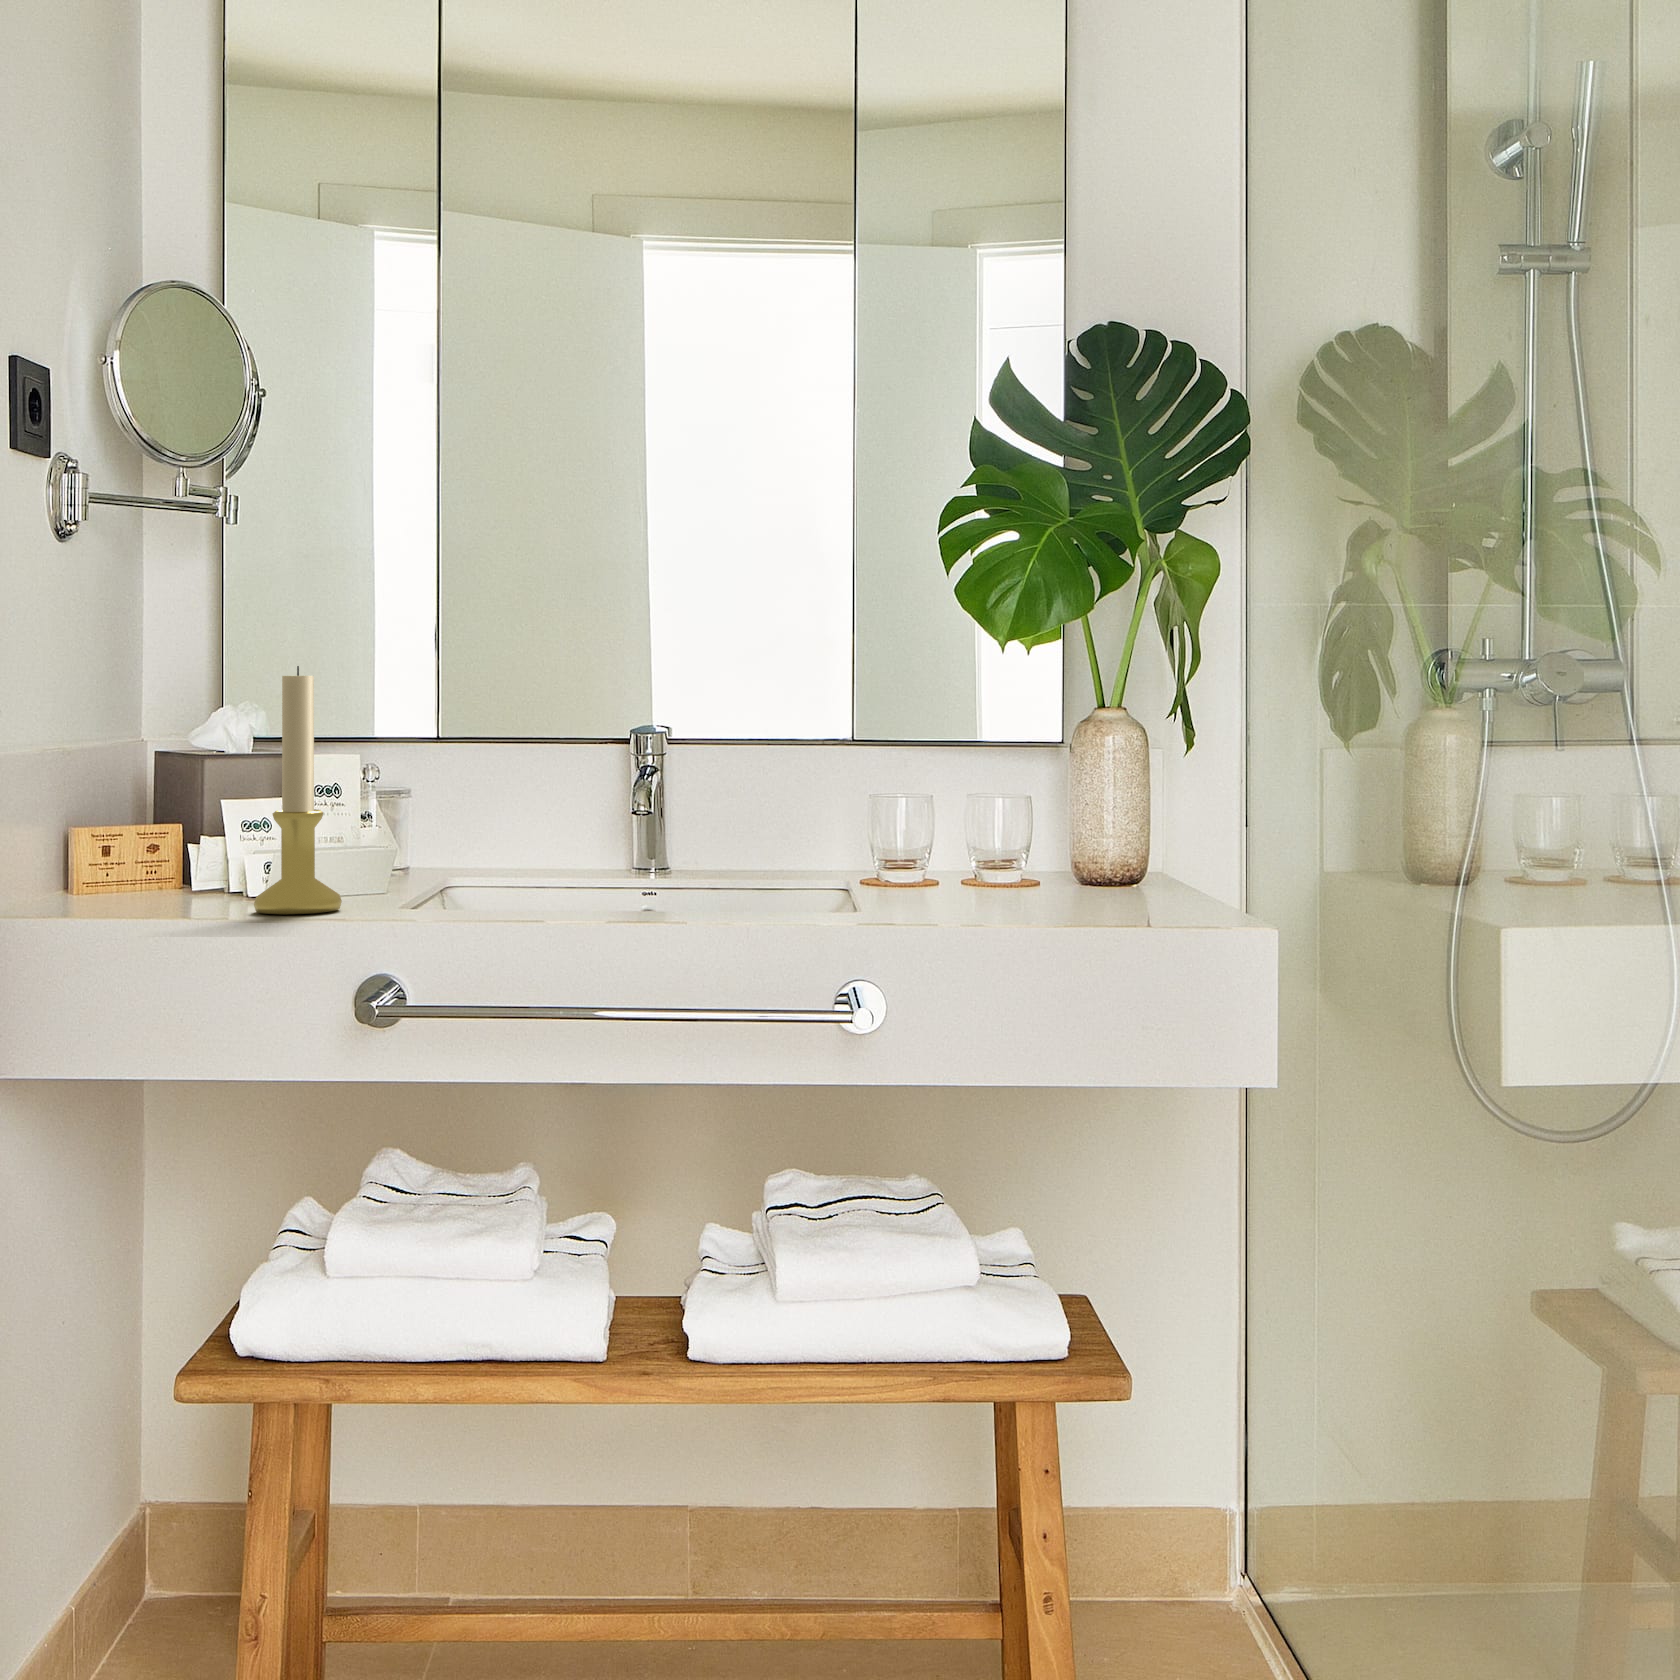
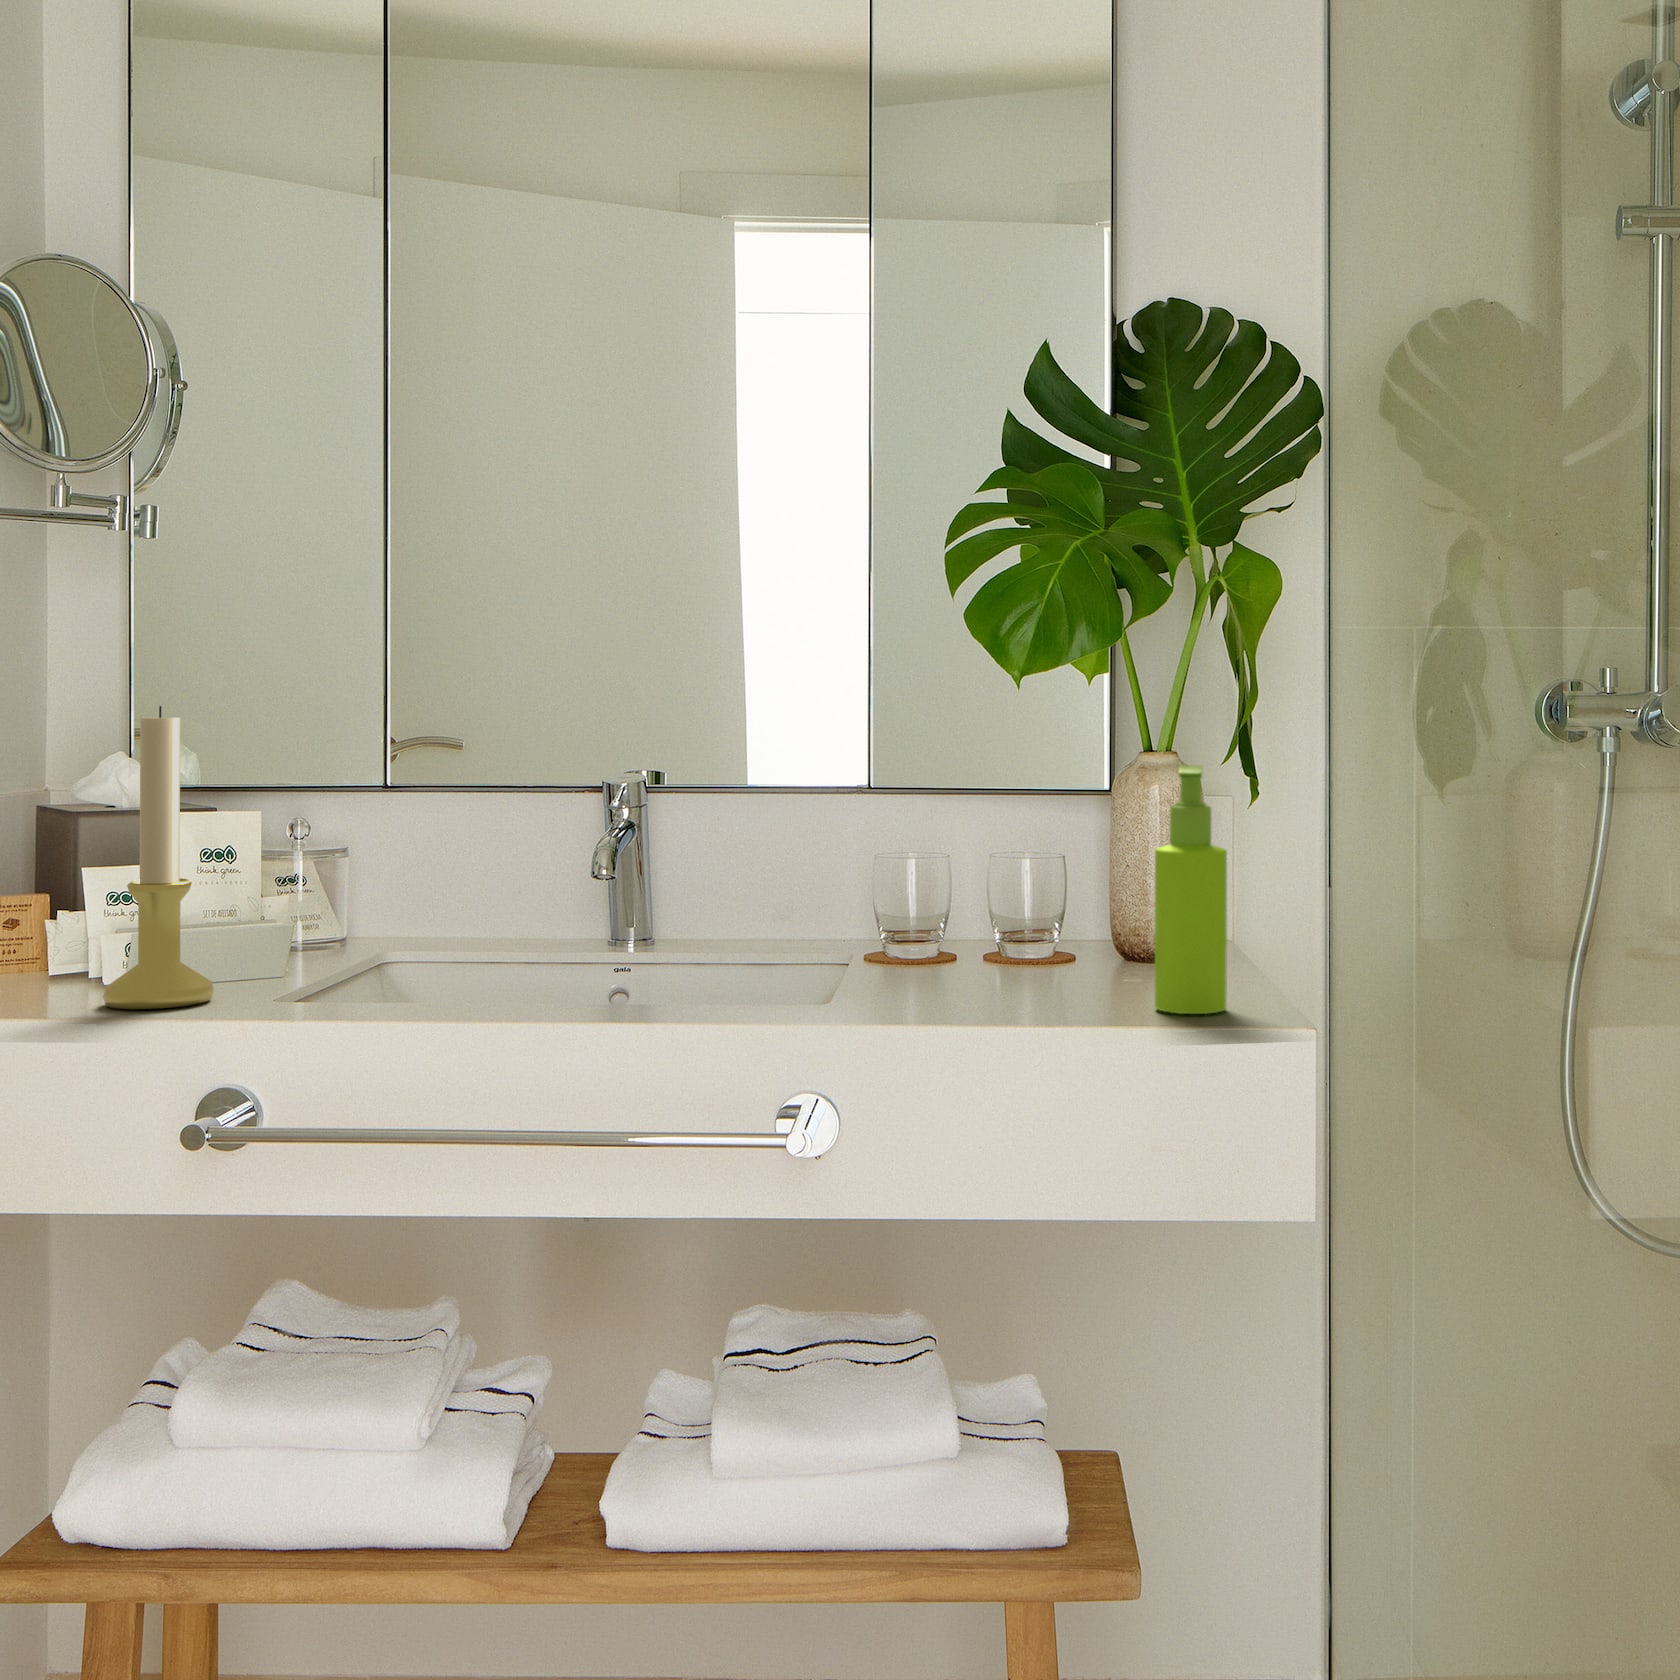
soap dispenser: none [1117,713,1174,909] -> present [1155,765,1227,1014]

